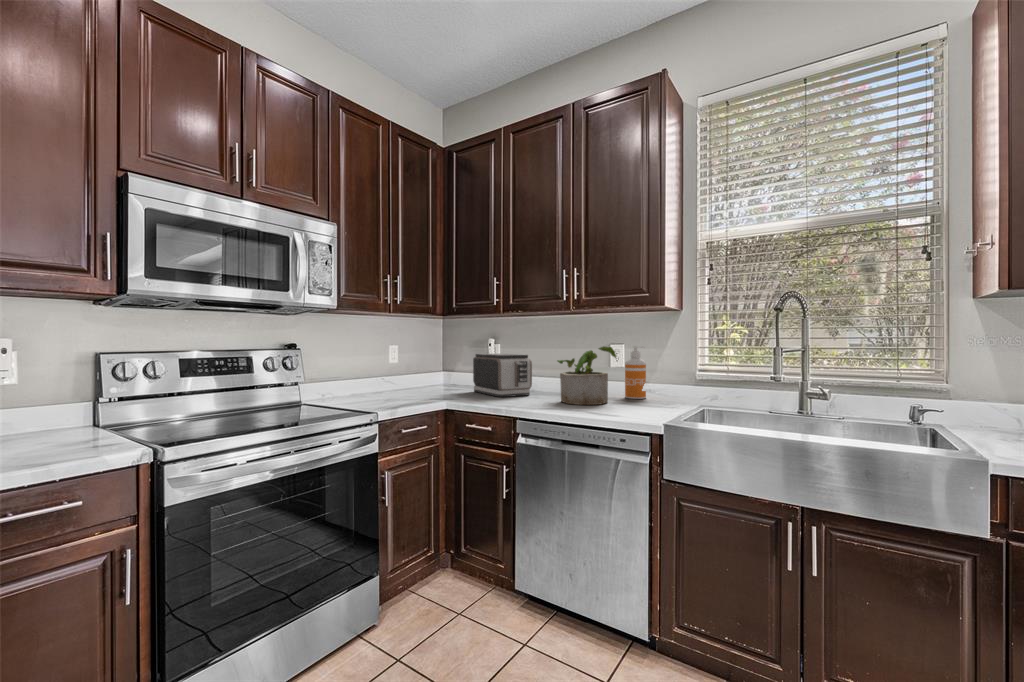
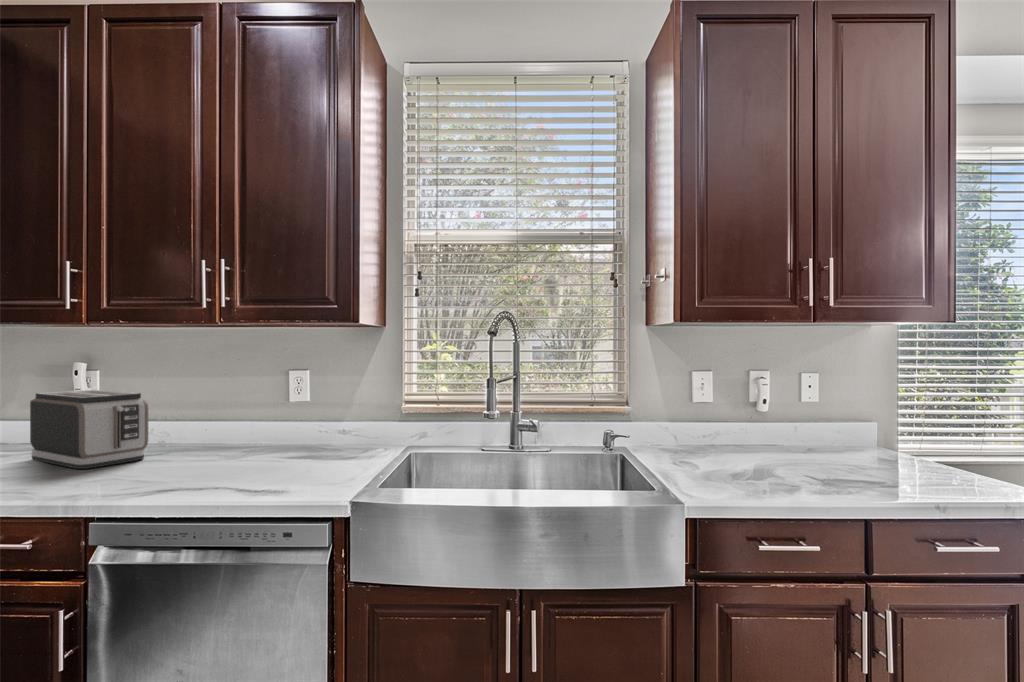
potted plant: present [557,346,616,405] -> none [192,379,289,473]
soap dispenser: present [625,346,646,399] -> none [304,376,335,452]

